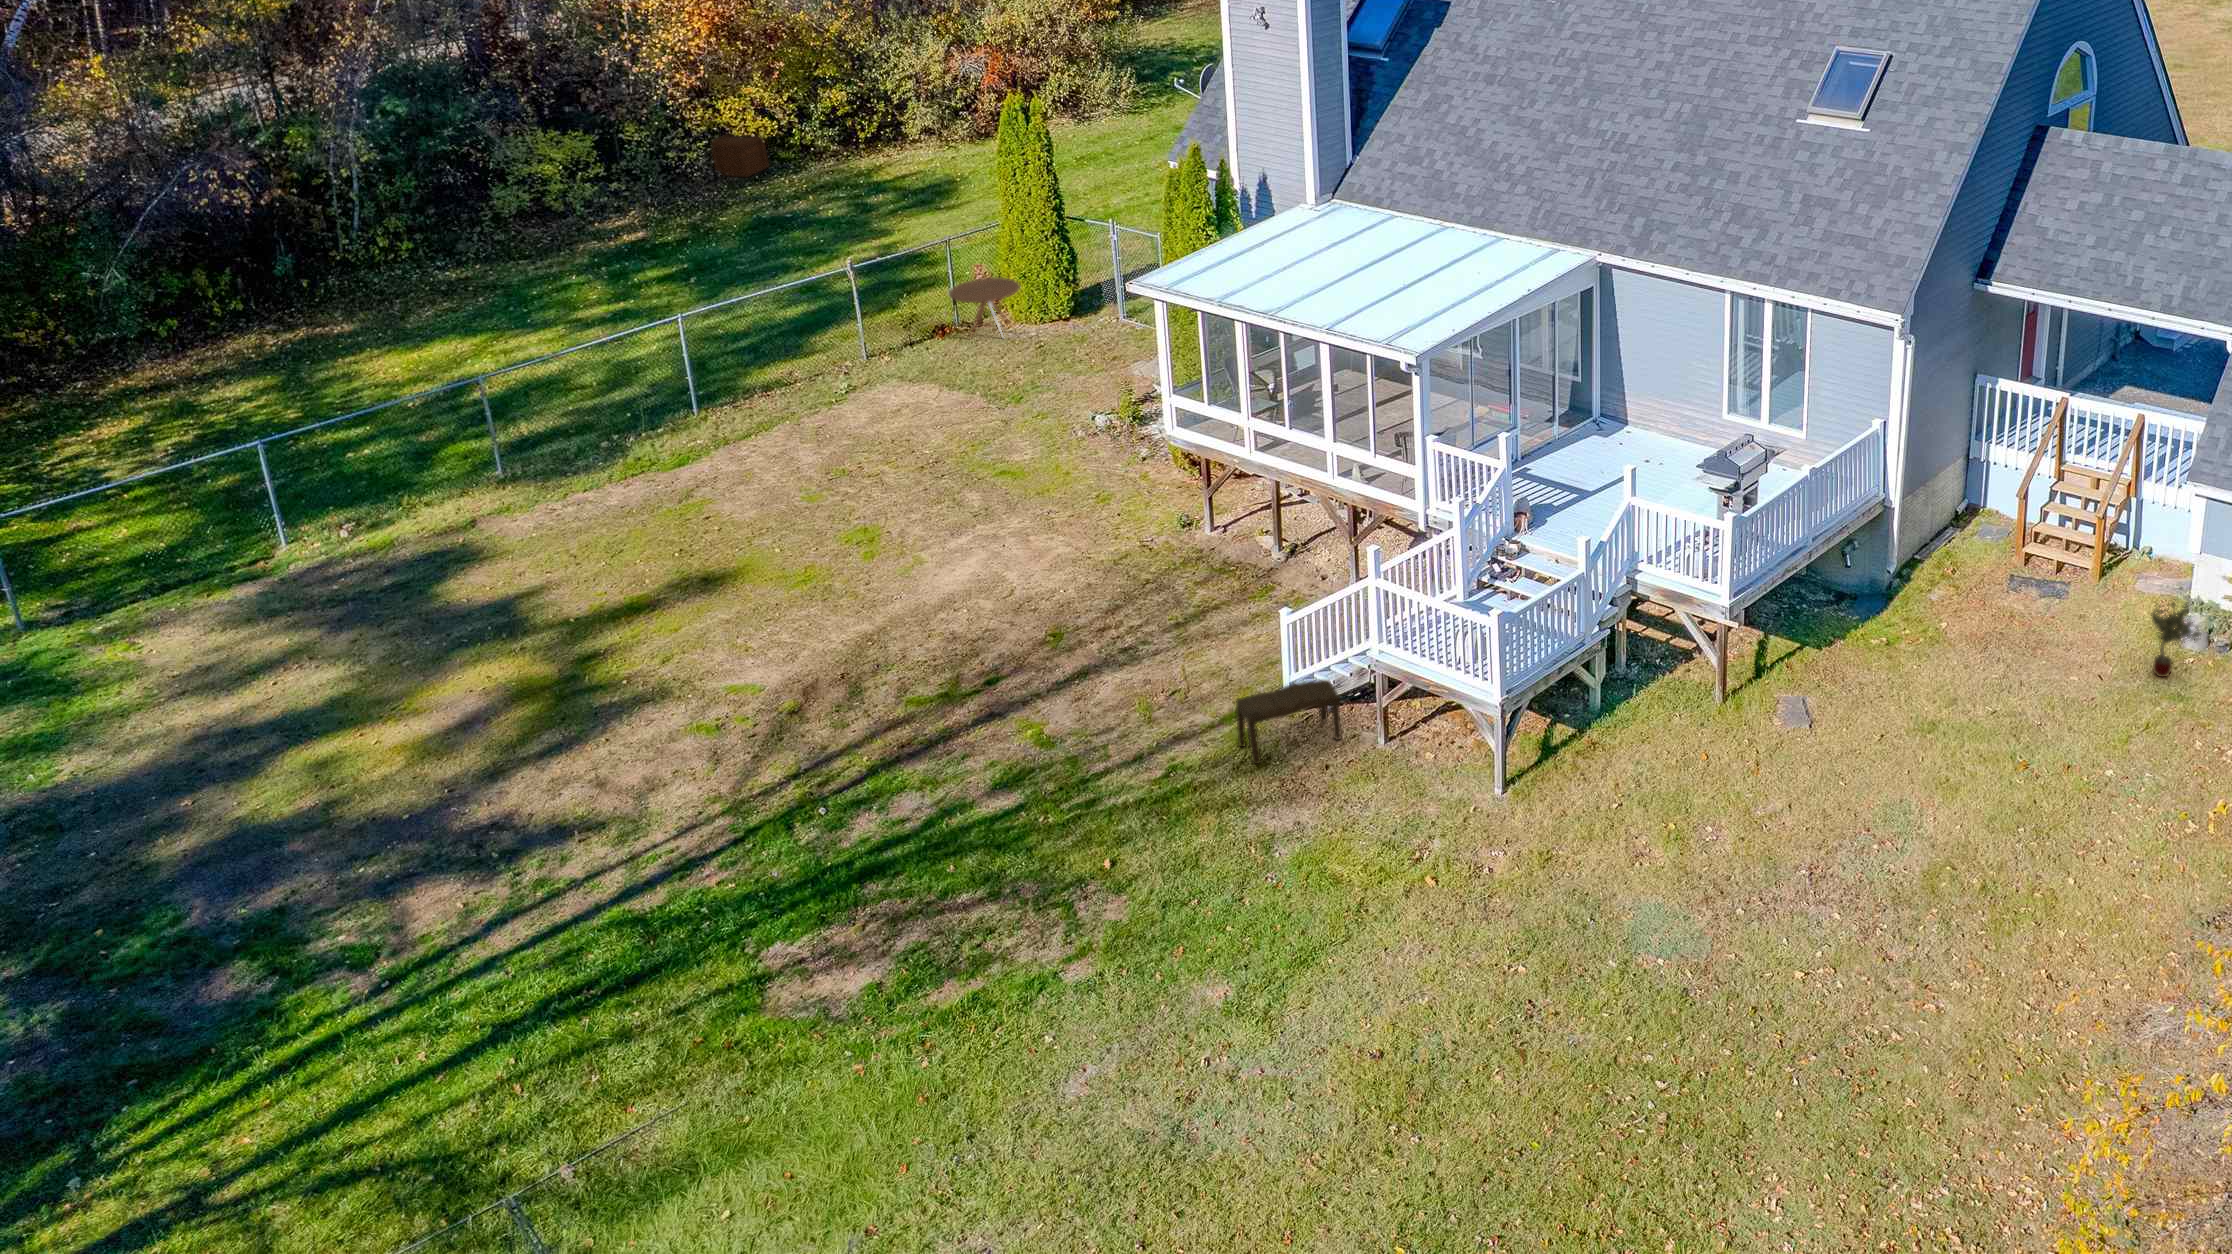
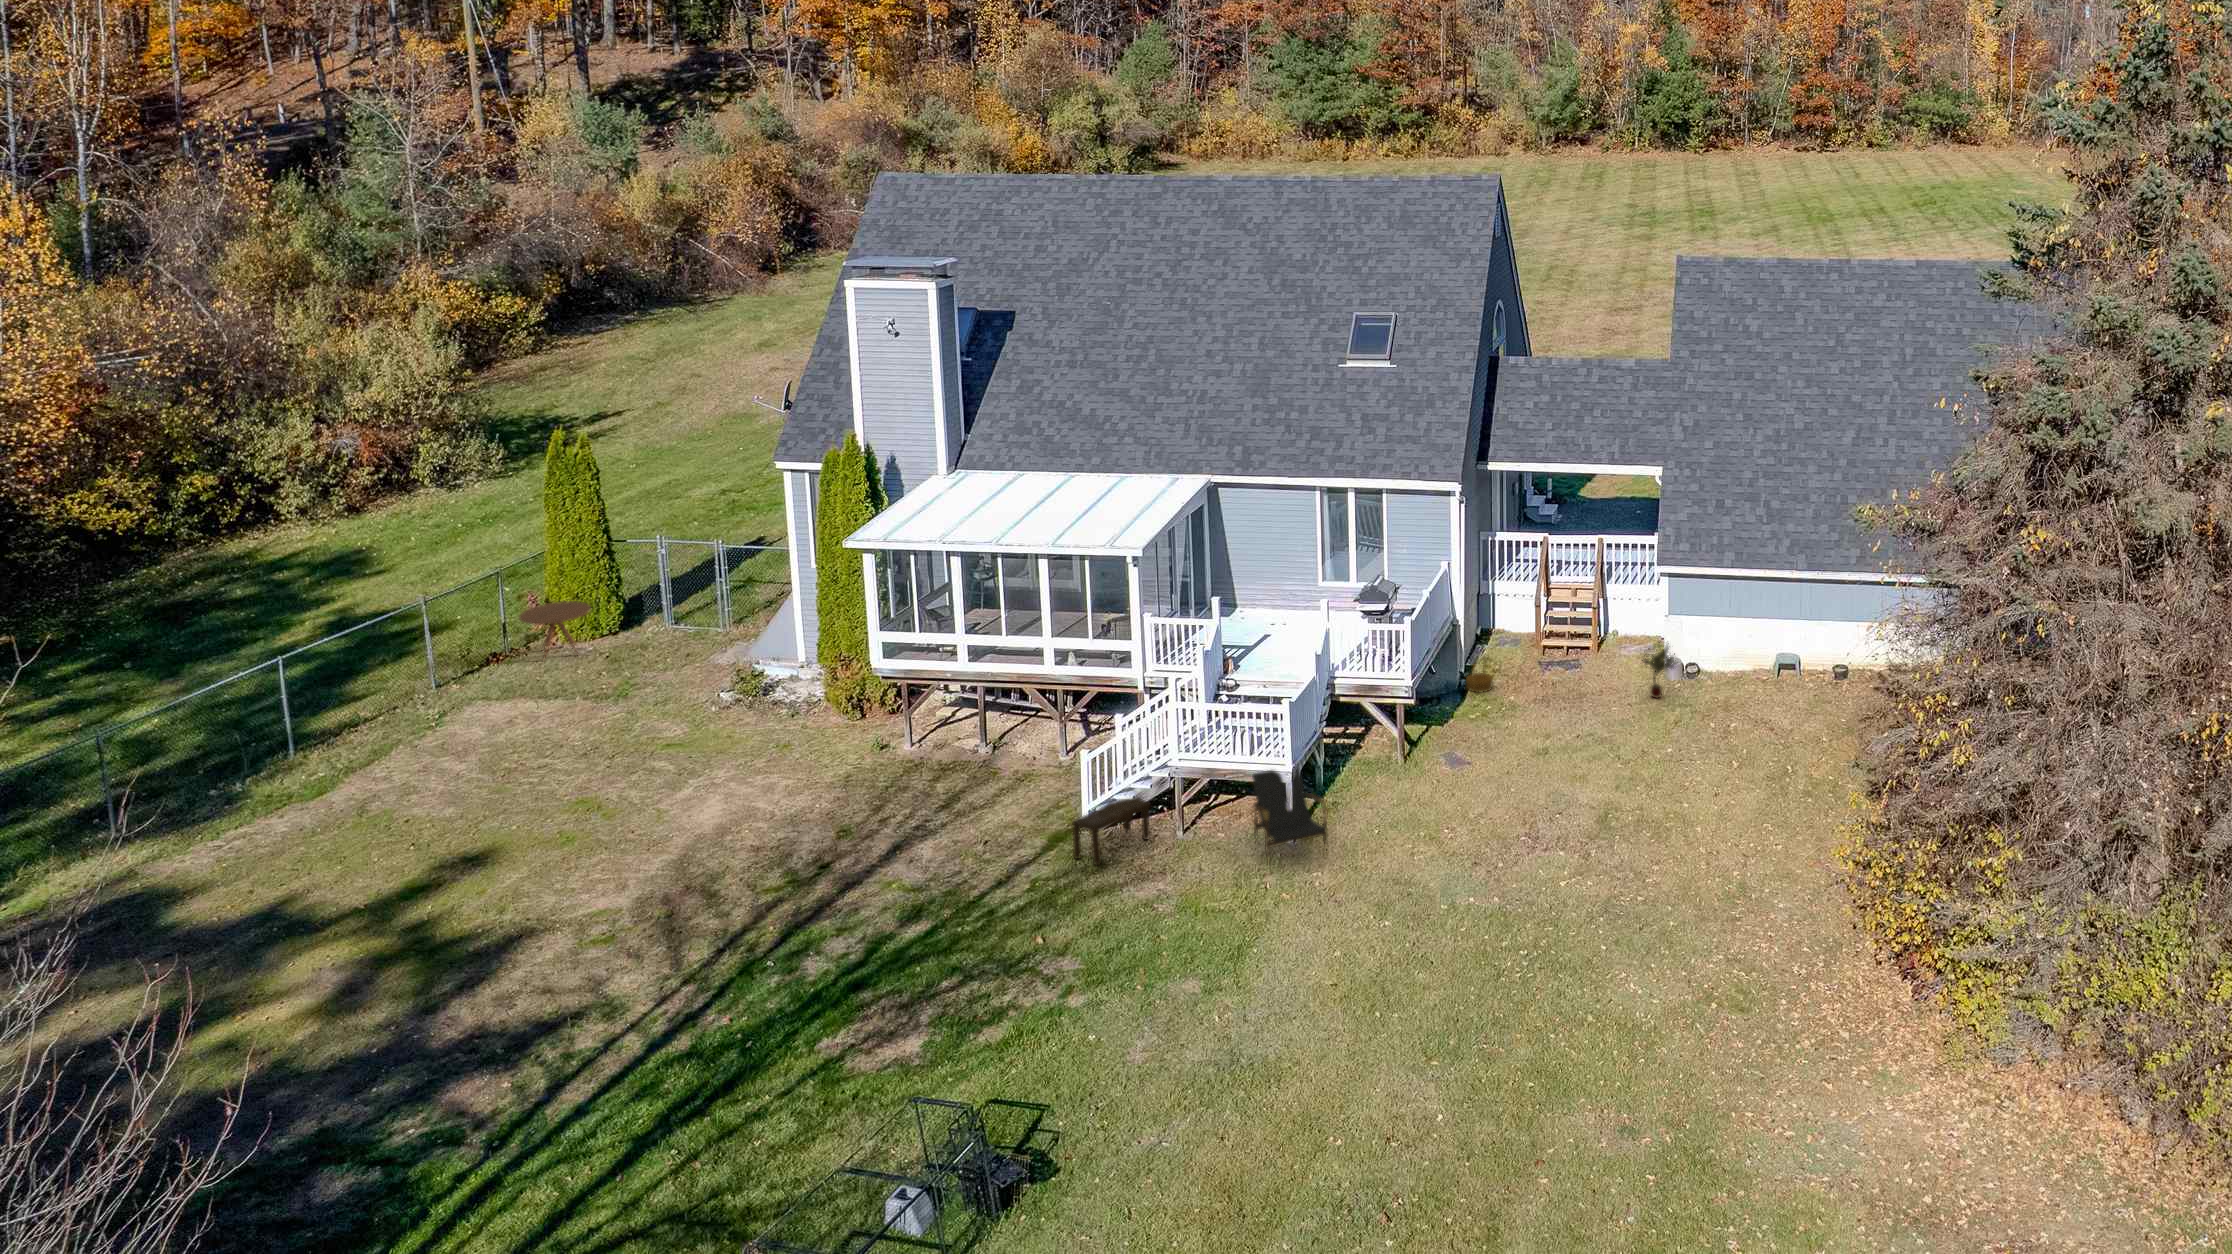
wooden crate: present [712,135,769,177] -> none [63,526,130,575]
woven basket: none [1896,555,1935,607] -> present [1466,657,1493,693]
lounge chair: none [1442,694,1534,827] -> present [1252,767,1328,863]

